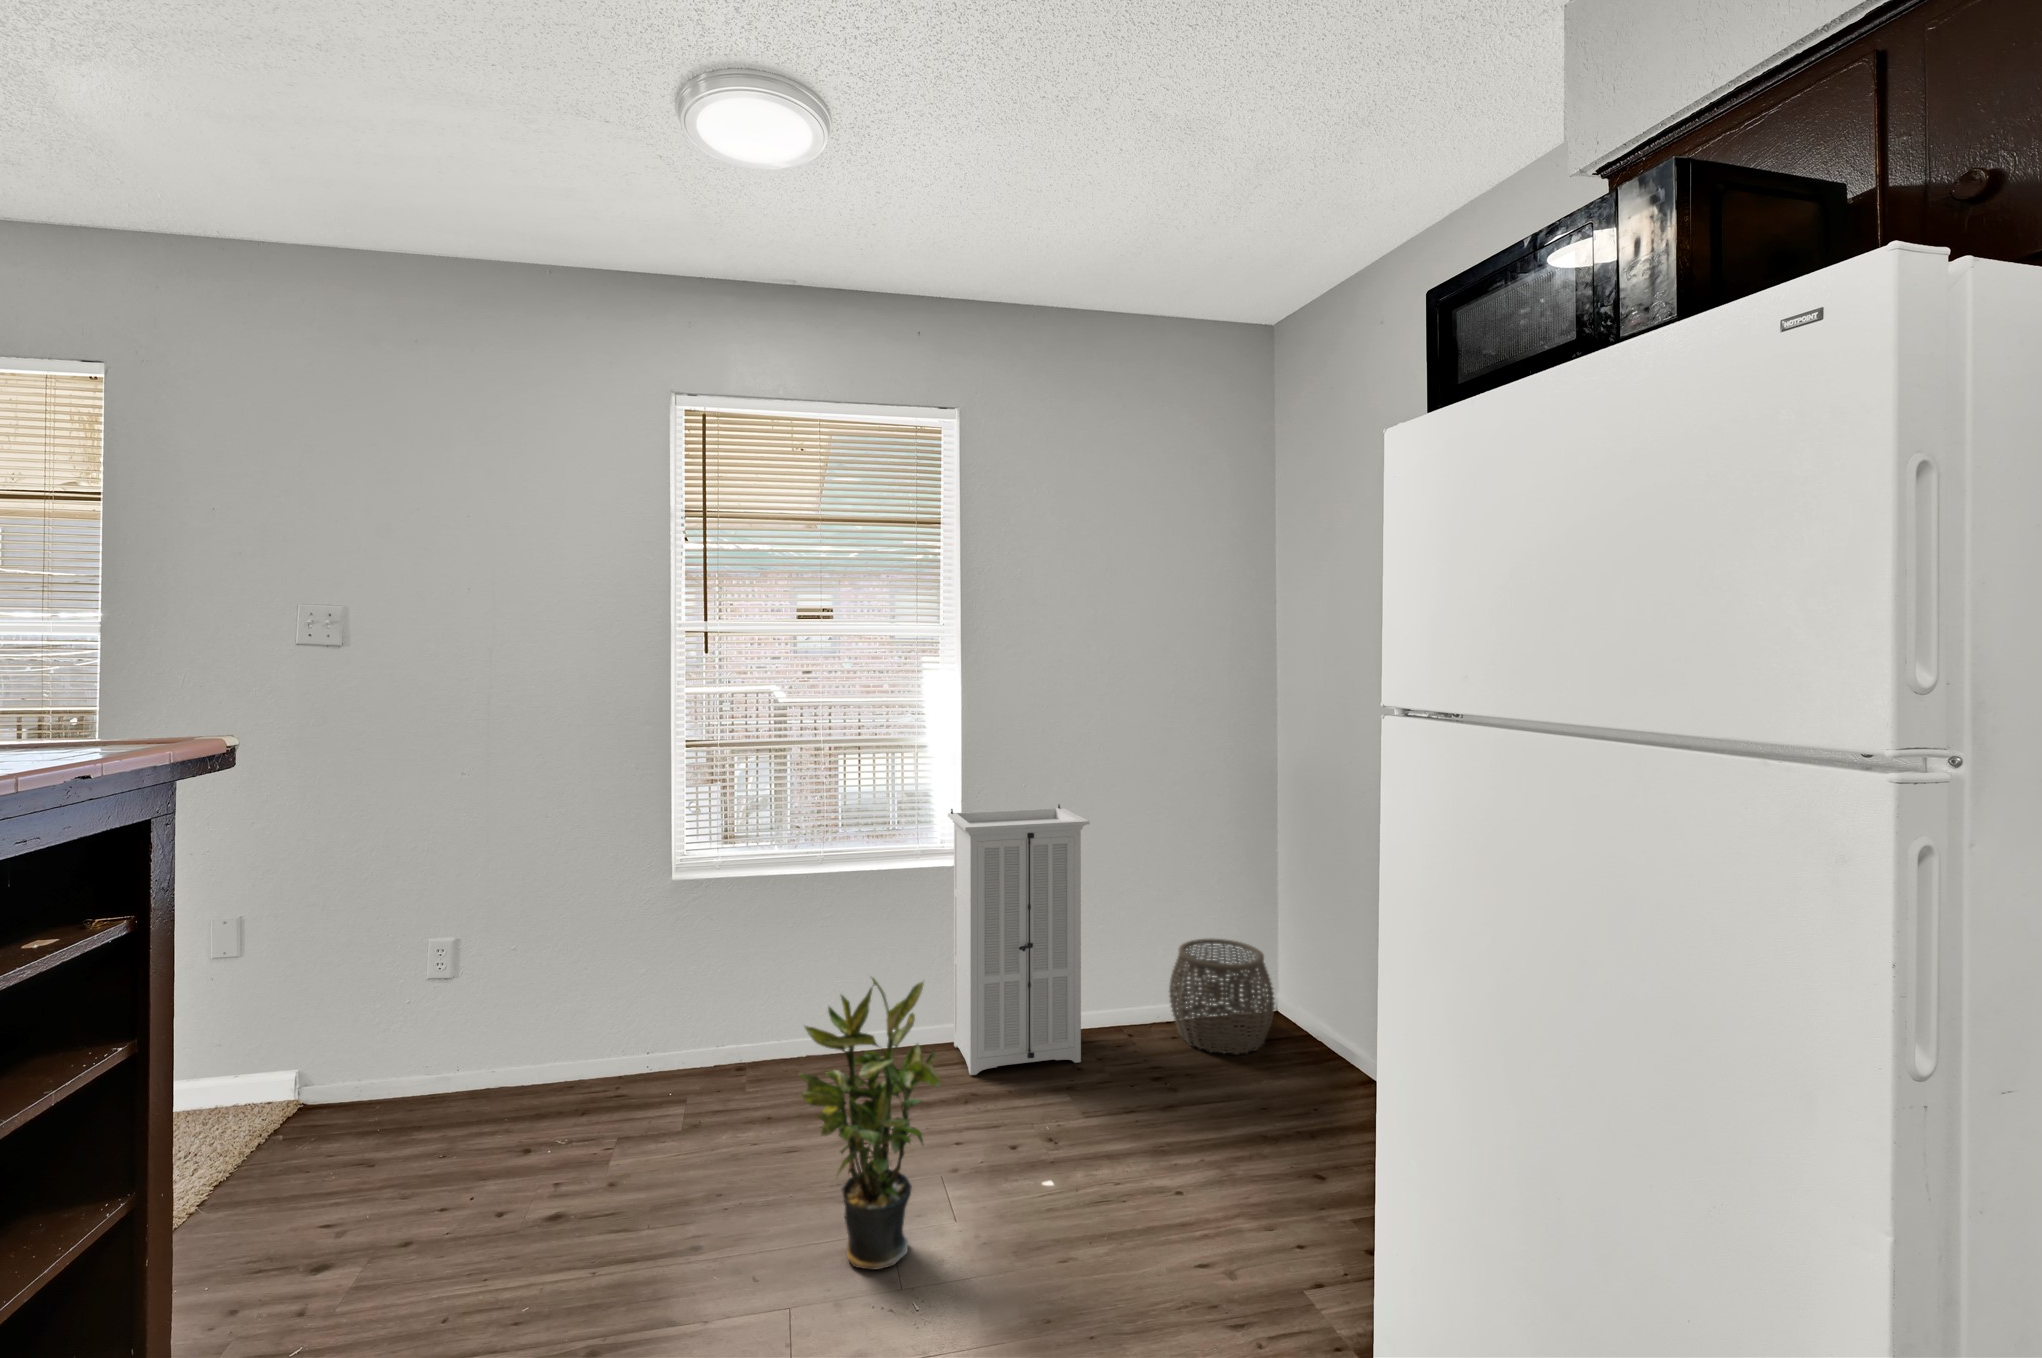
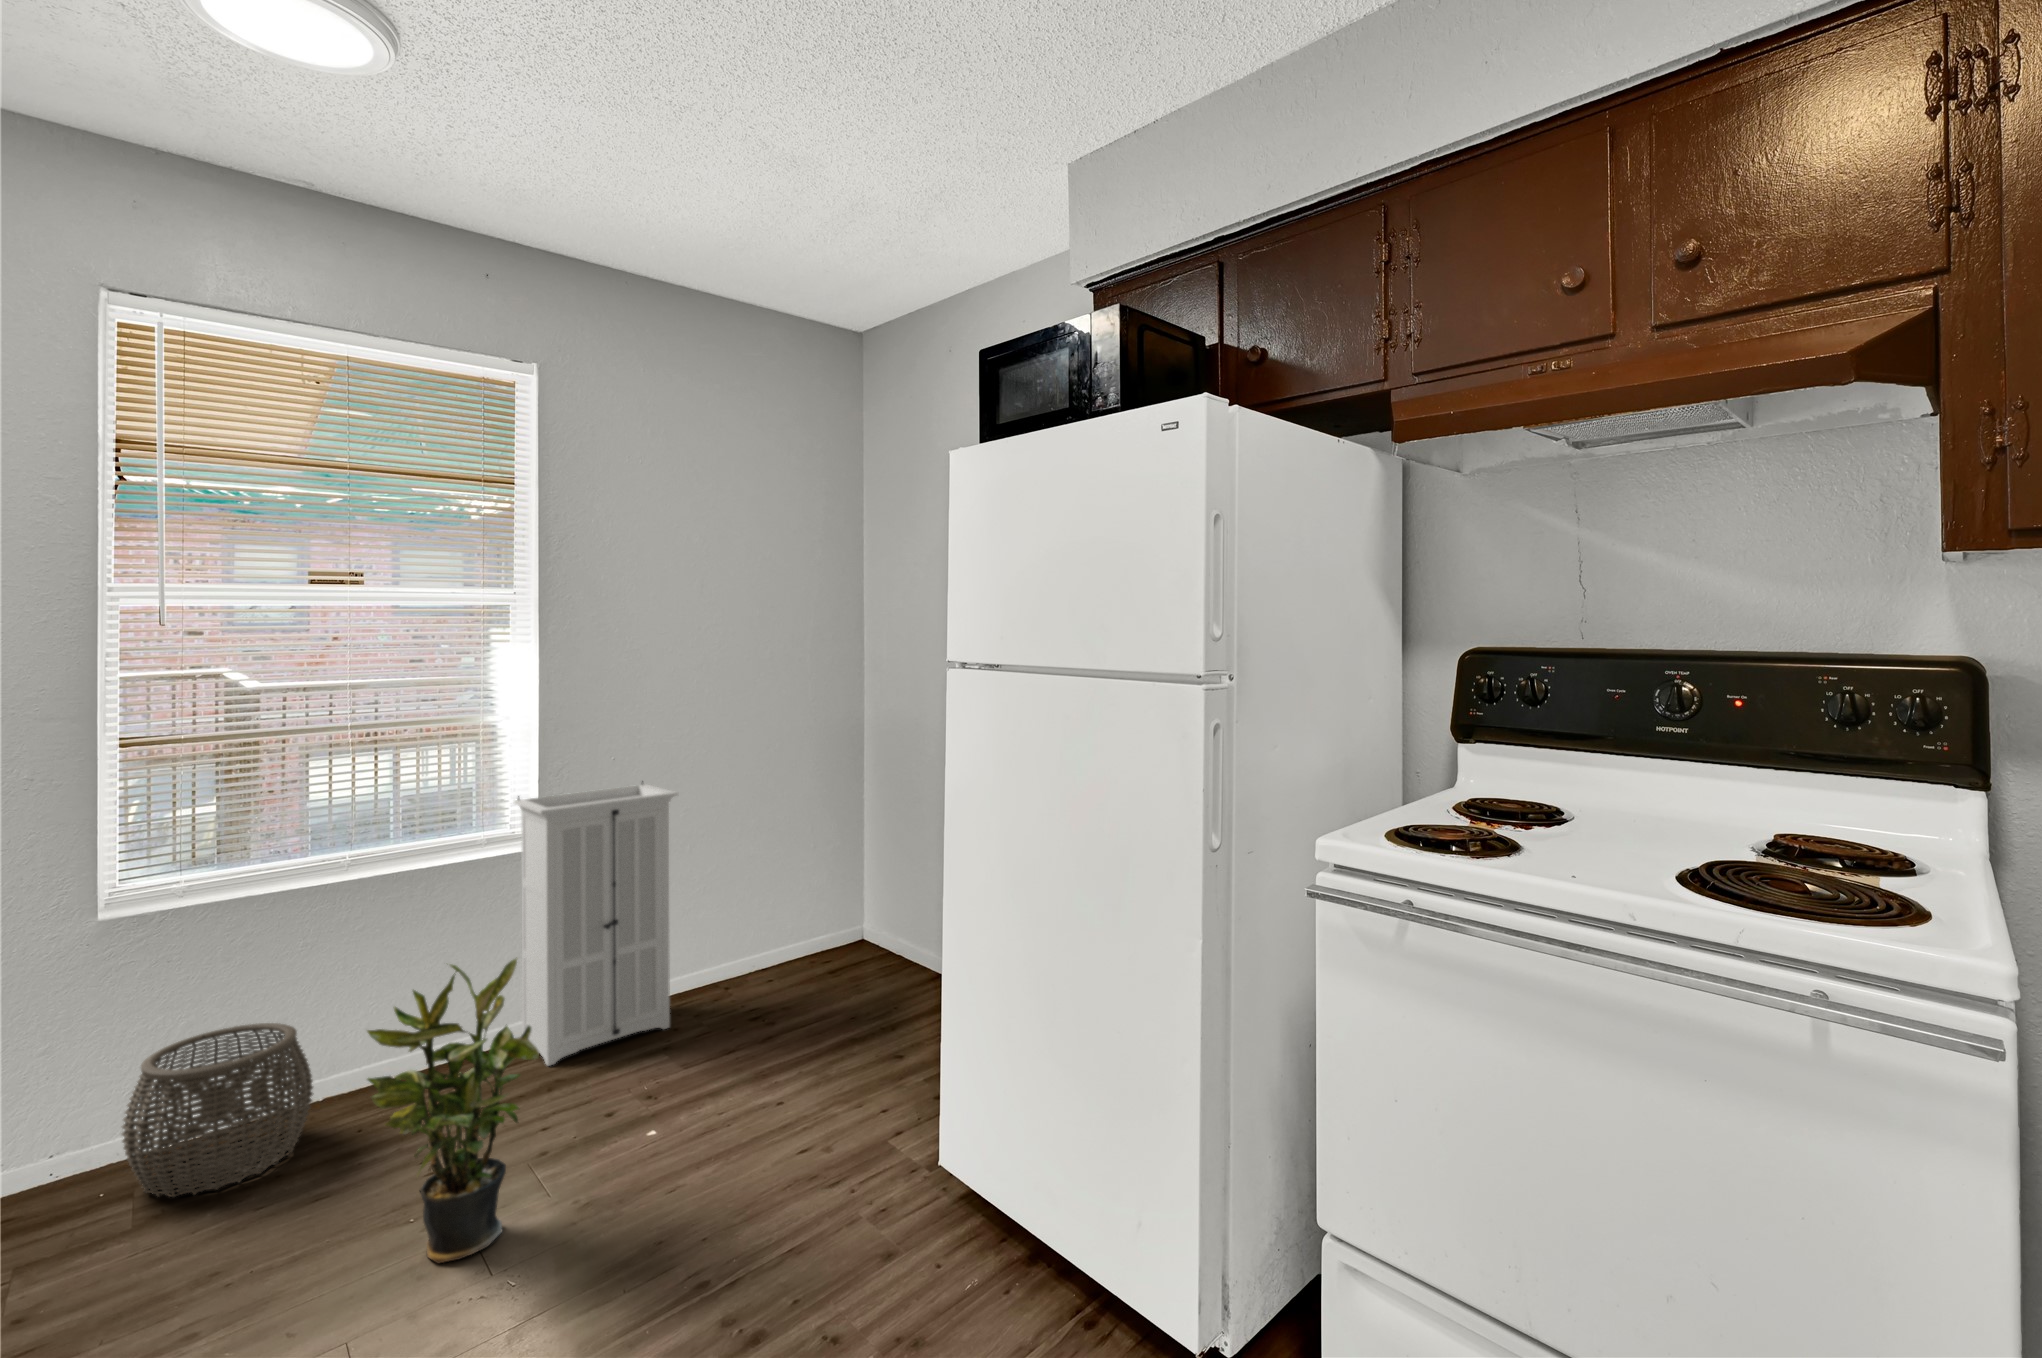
woven basket: present [1169,939,1275,1054] -> present [122,1023,313,1197]

